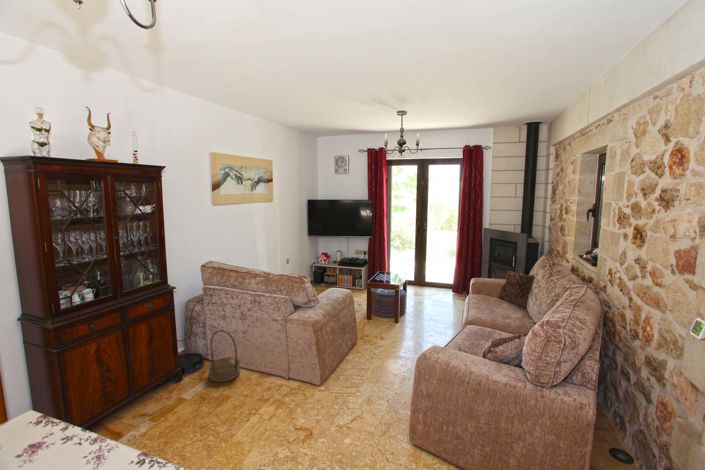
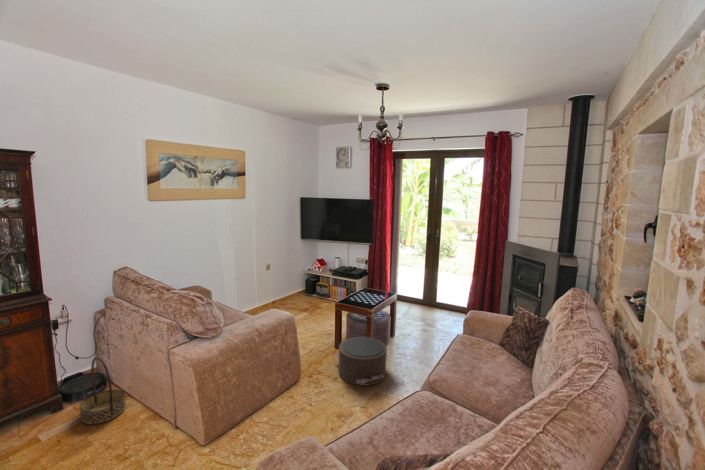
pouf: none [375,306,421,339] -> present [335,337,387,386]

